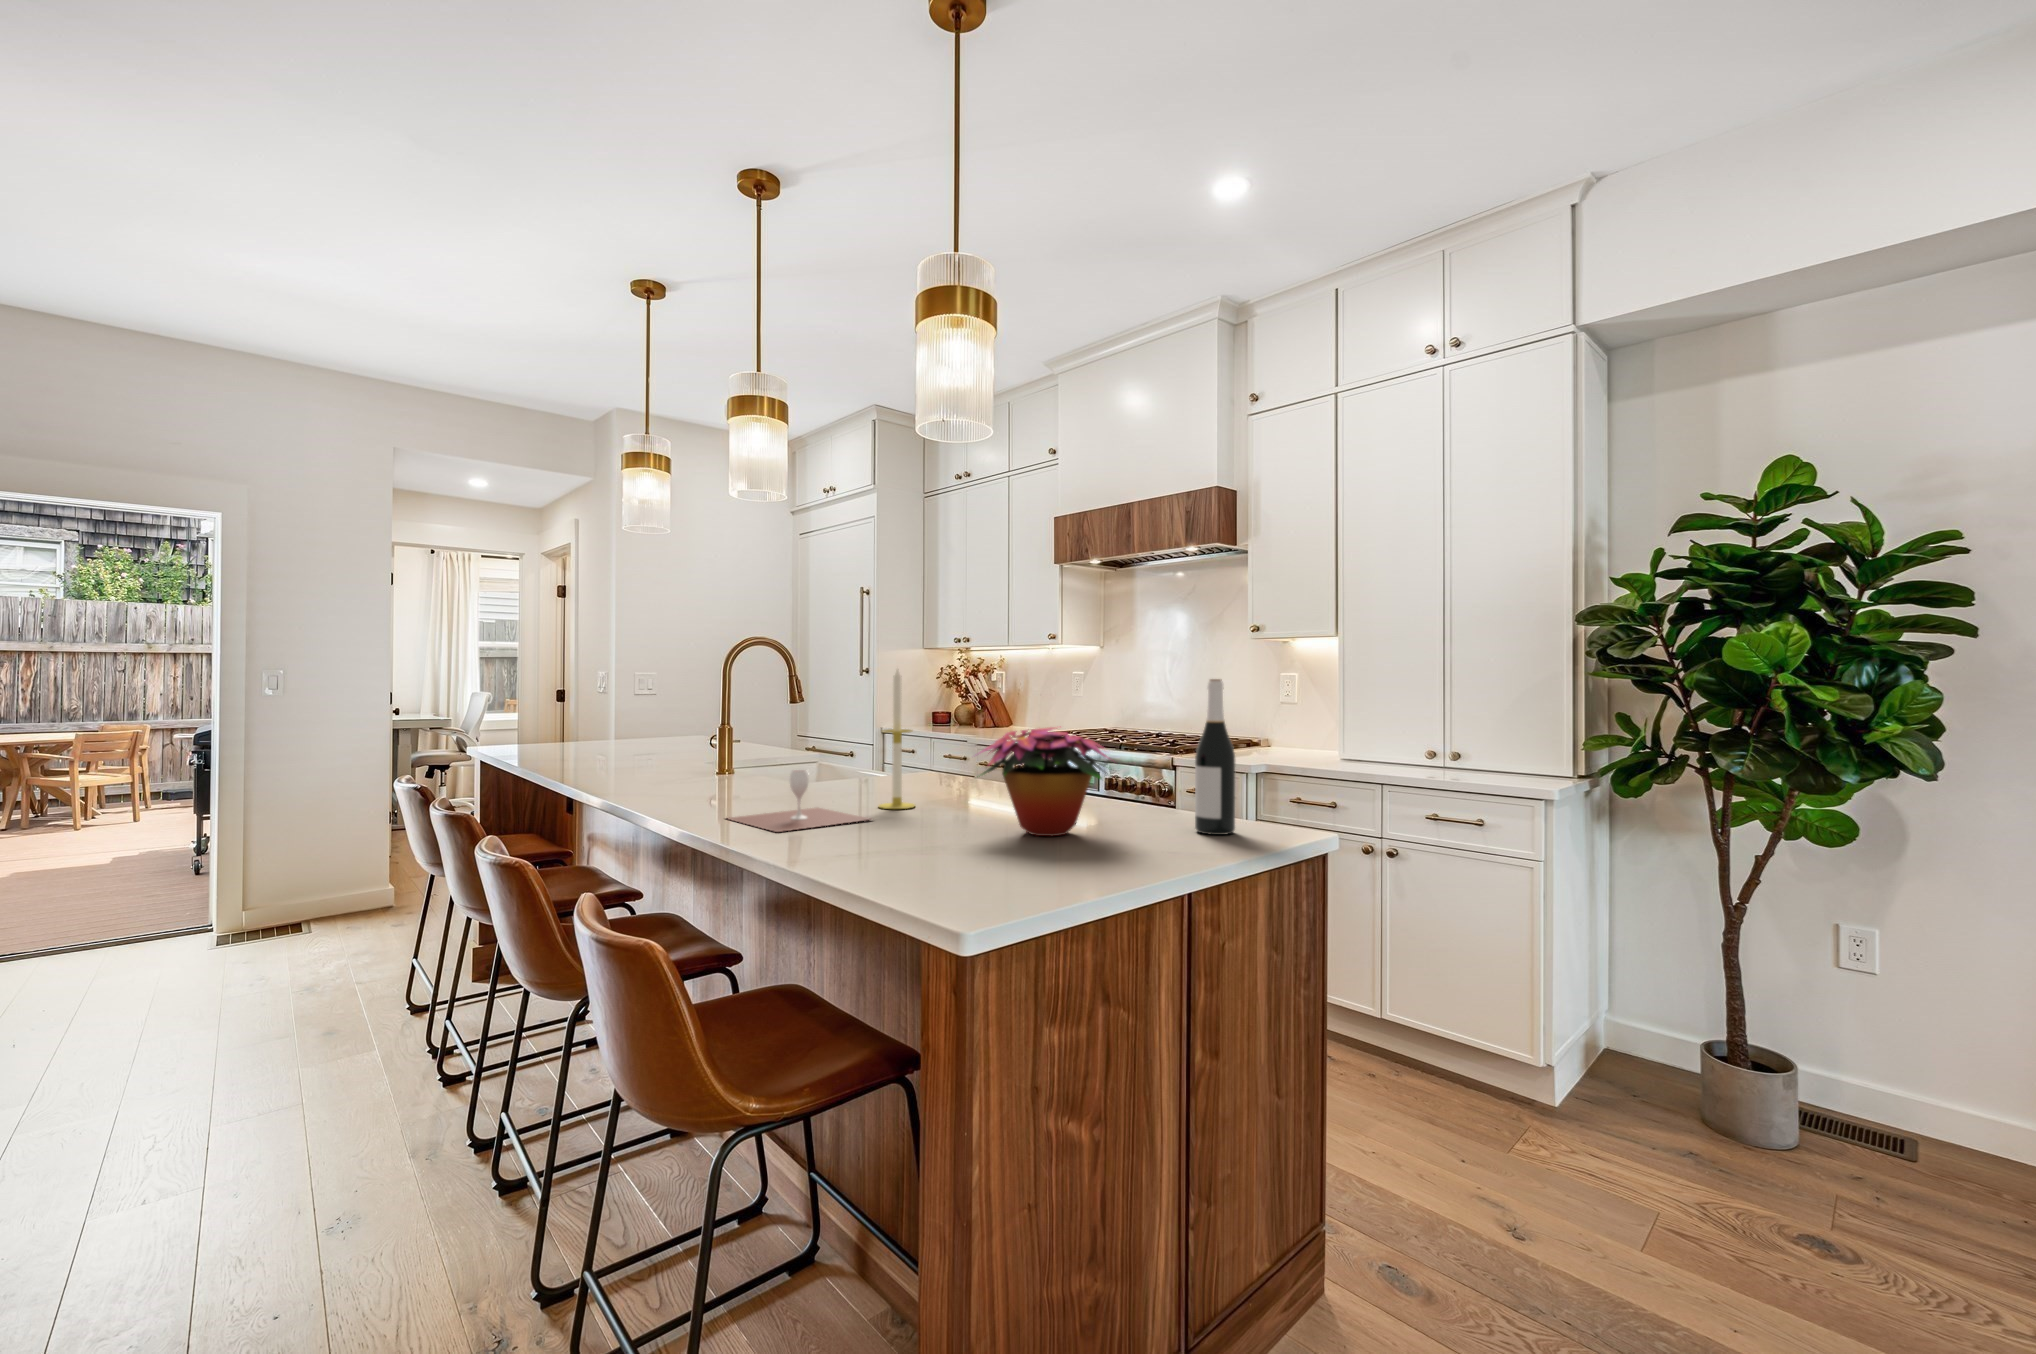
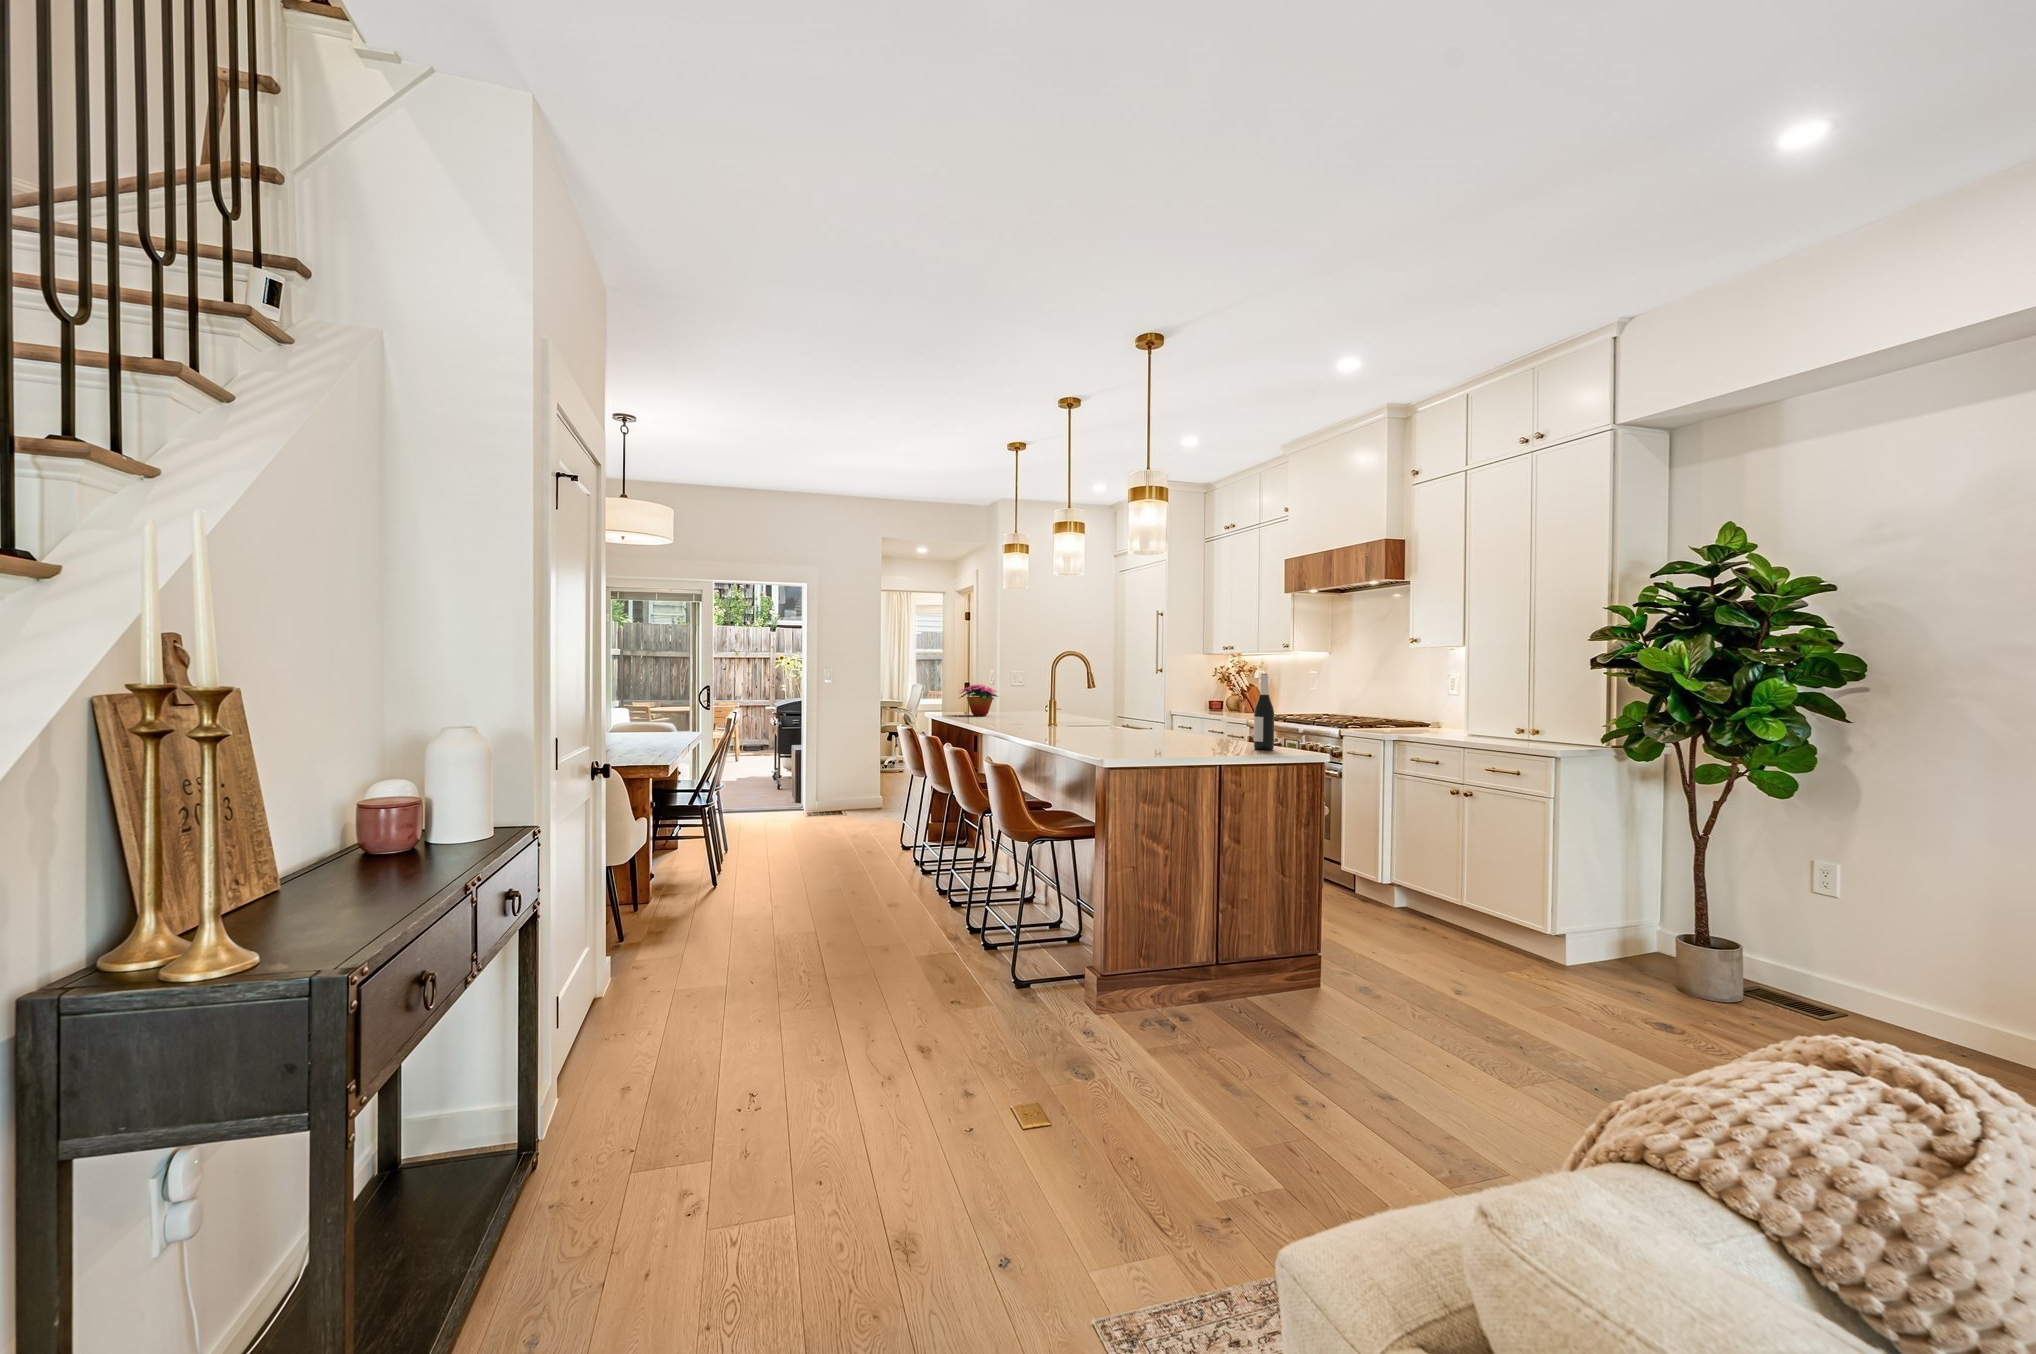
candle: present [879,669,915,809] -> none [1115,667,1134,738]
flower arrangement: present [980,726,1107,836] -> present [960,684,998,716]
wine glass: present [728,770,872,832] -> none [1042,715,1107,740]

